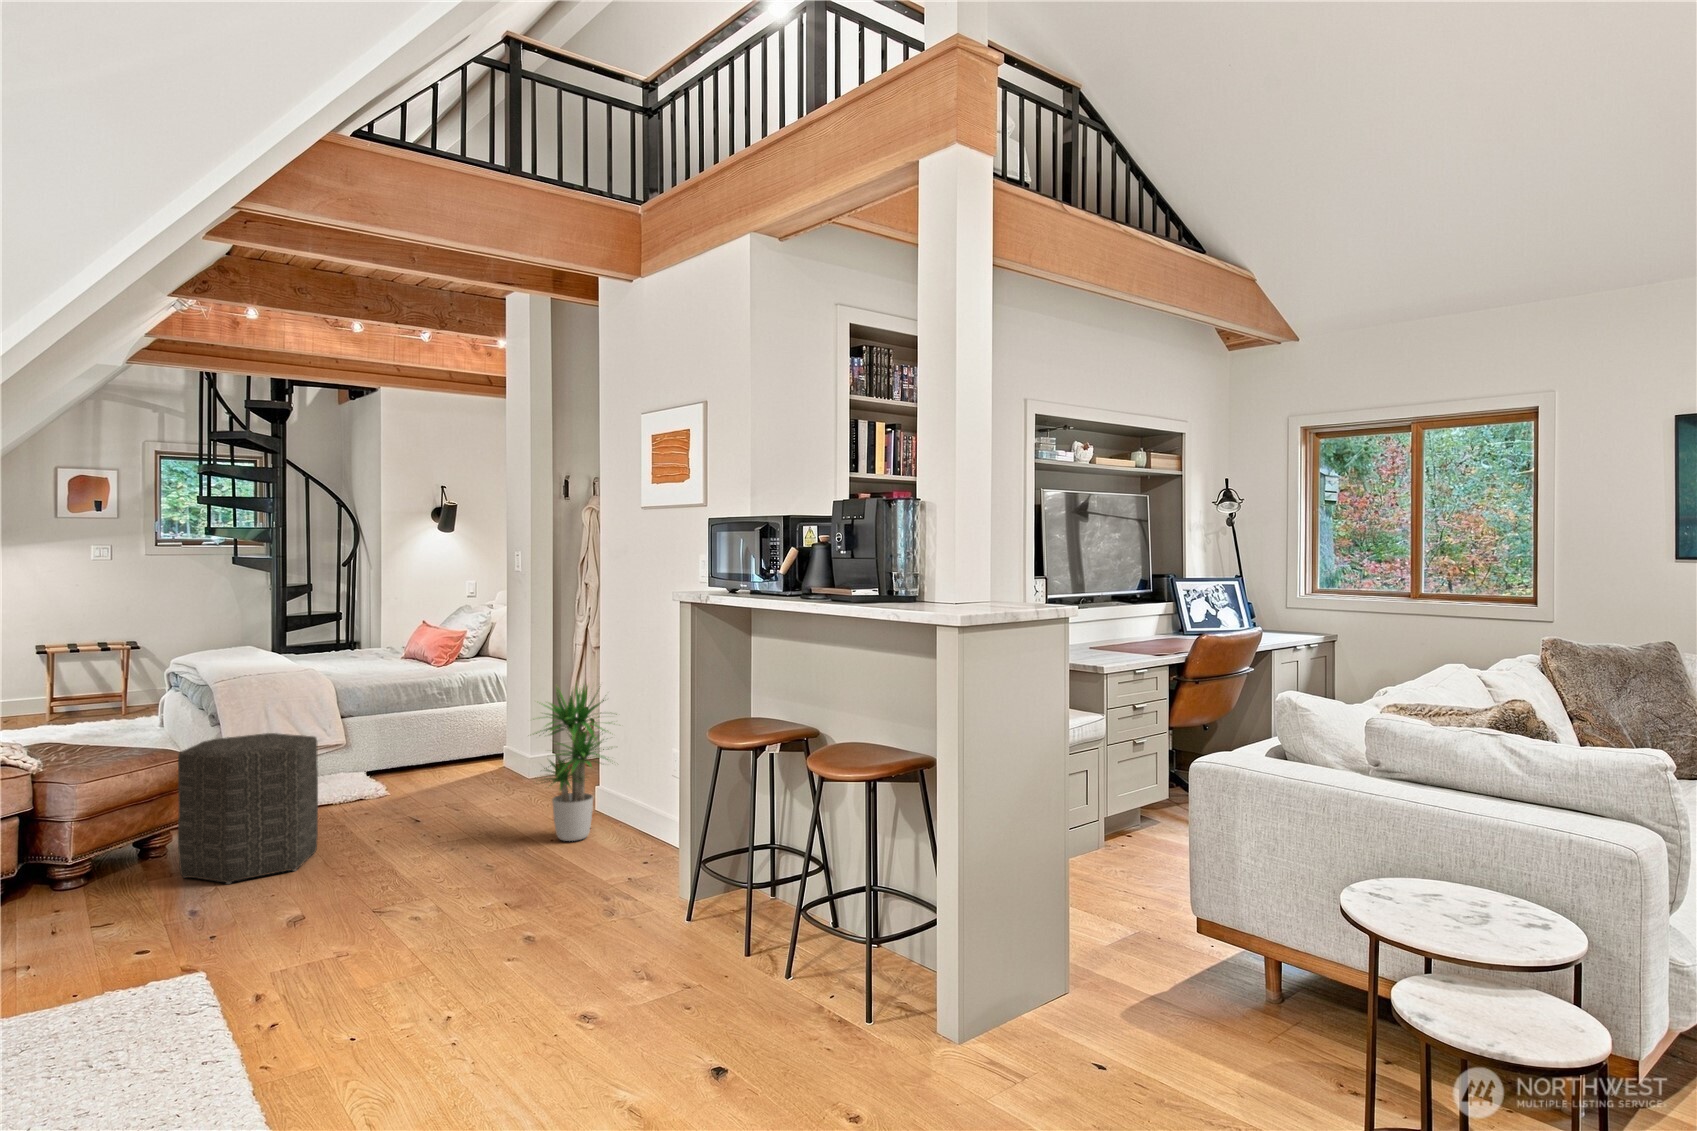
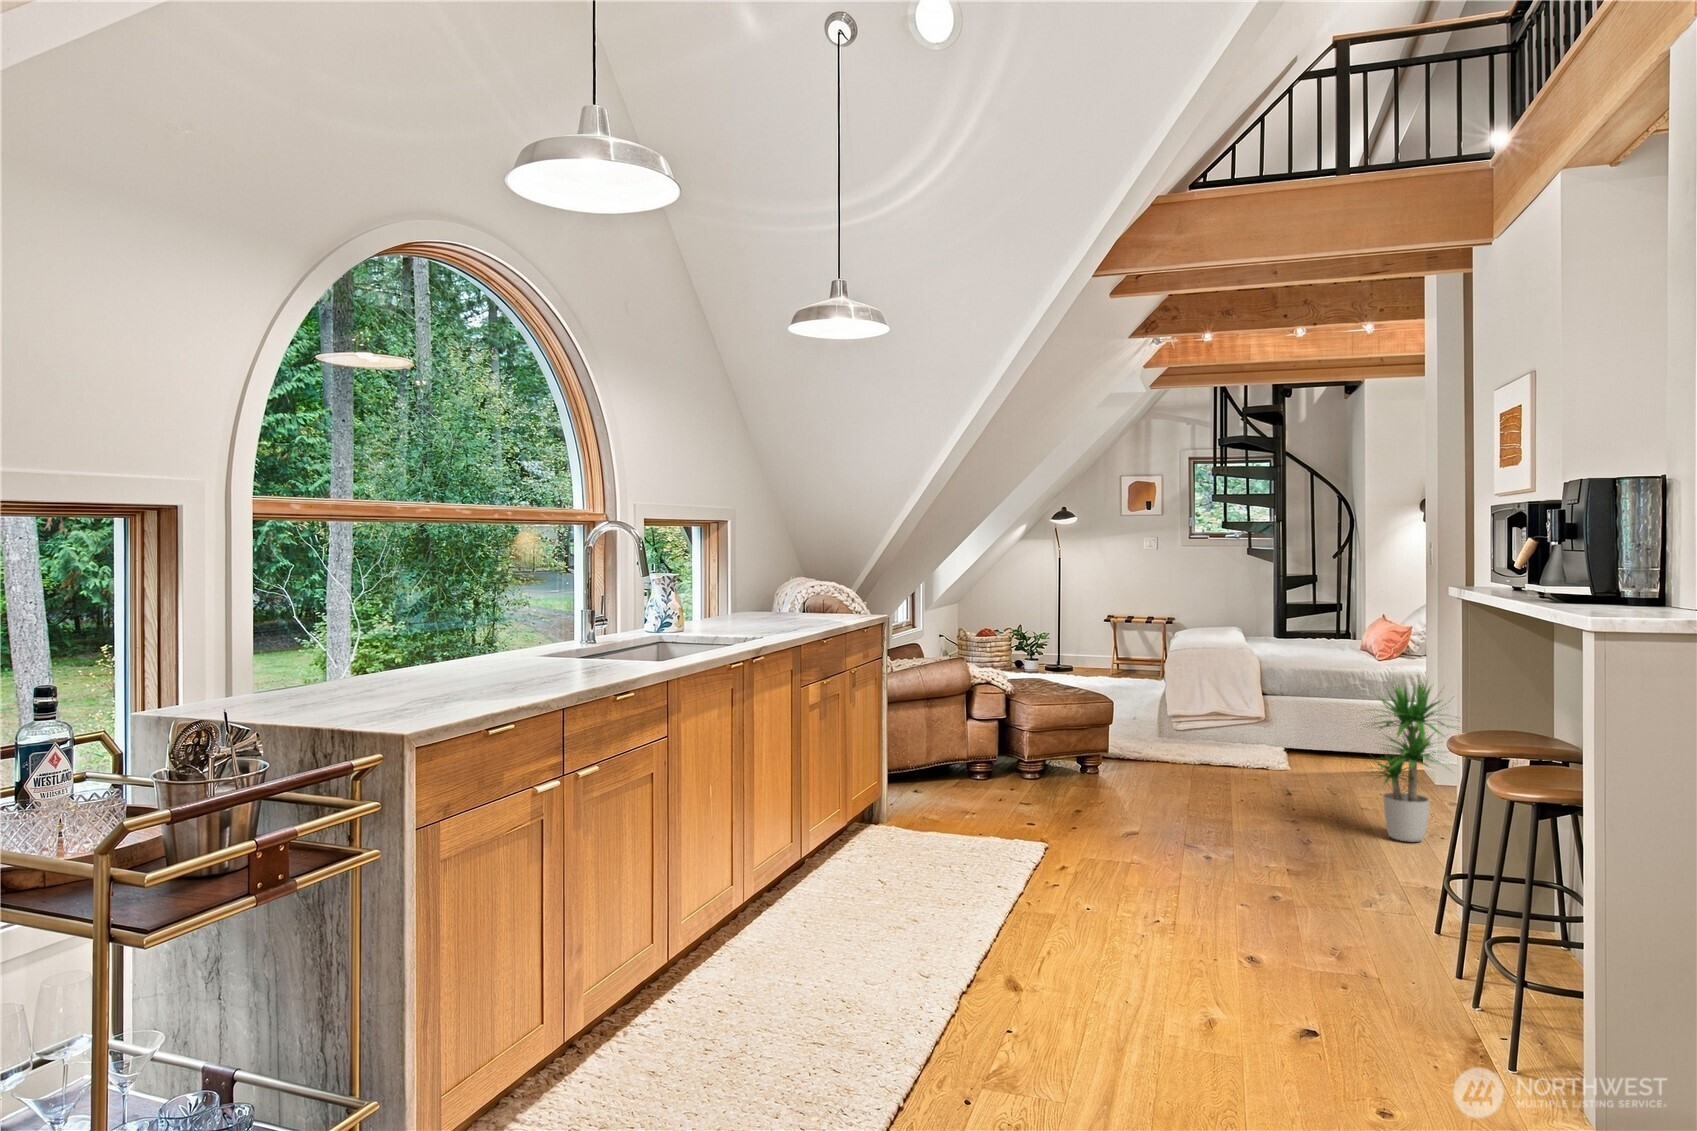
ottoman: present [178,733,318,884] -> none [1088,690,1187,804]

